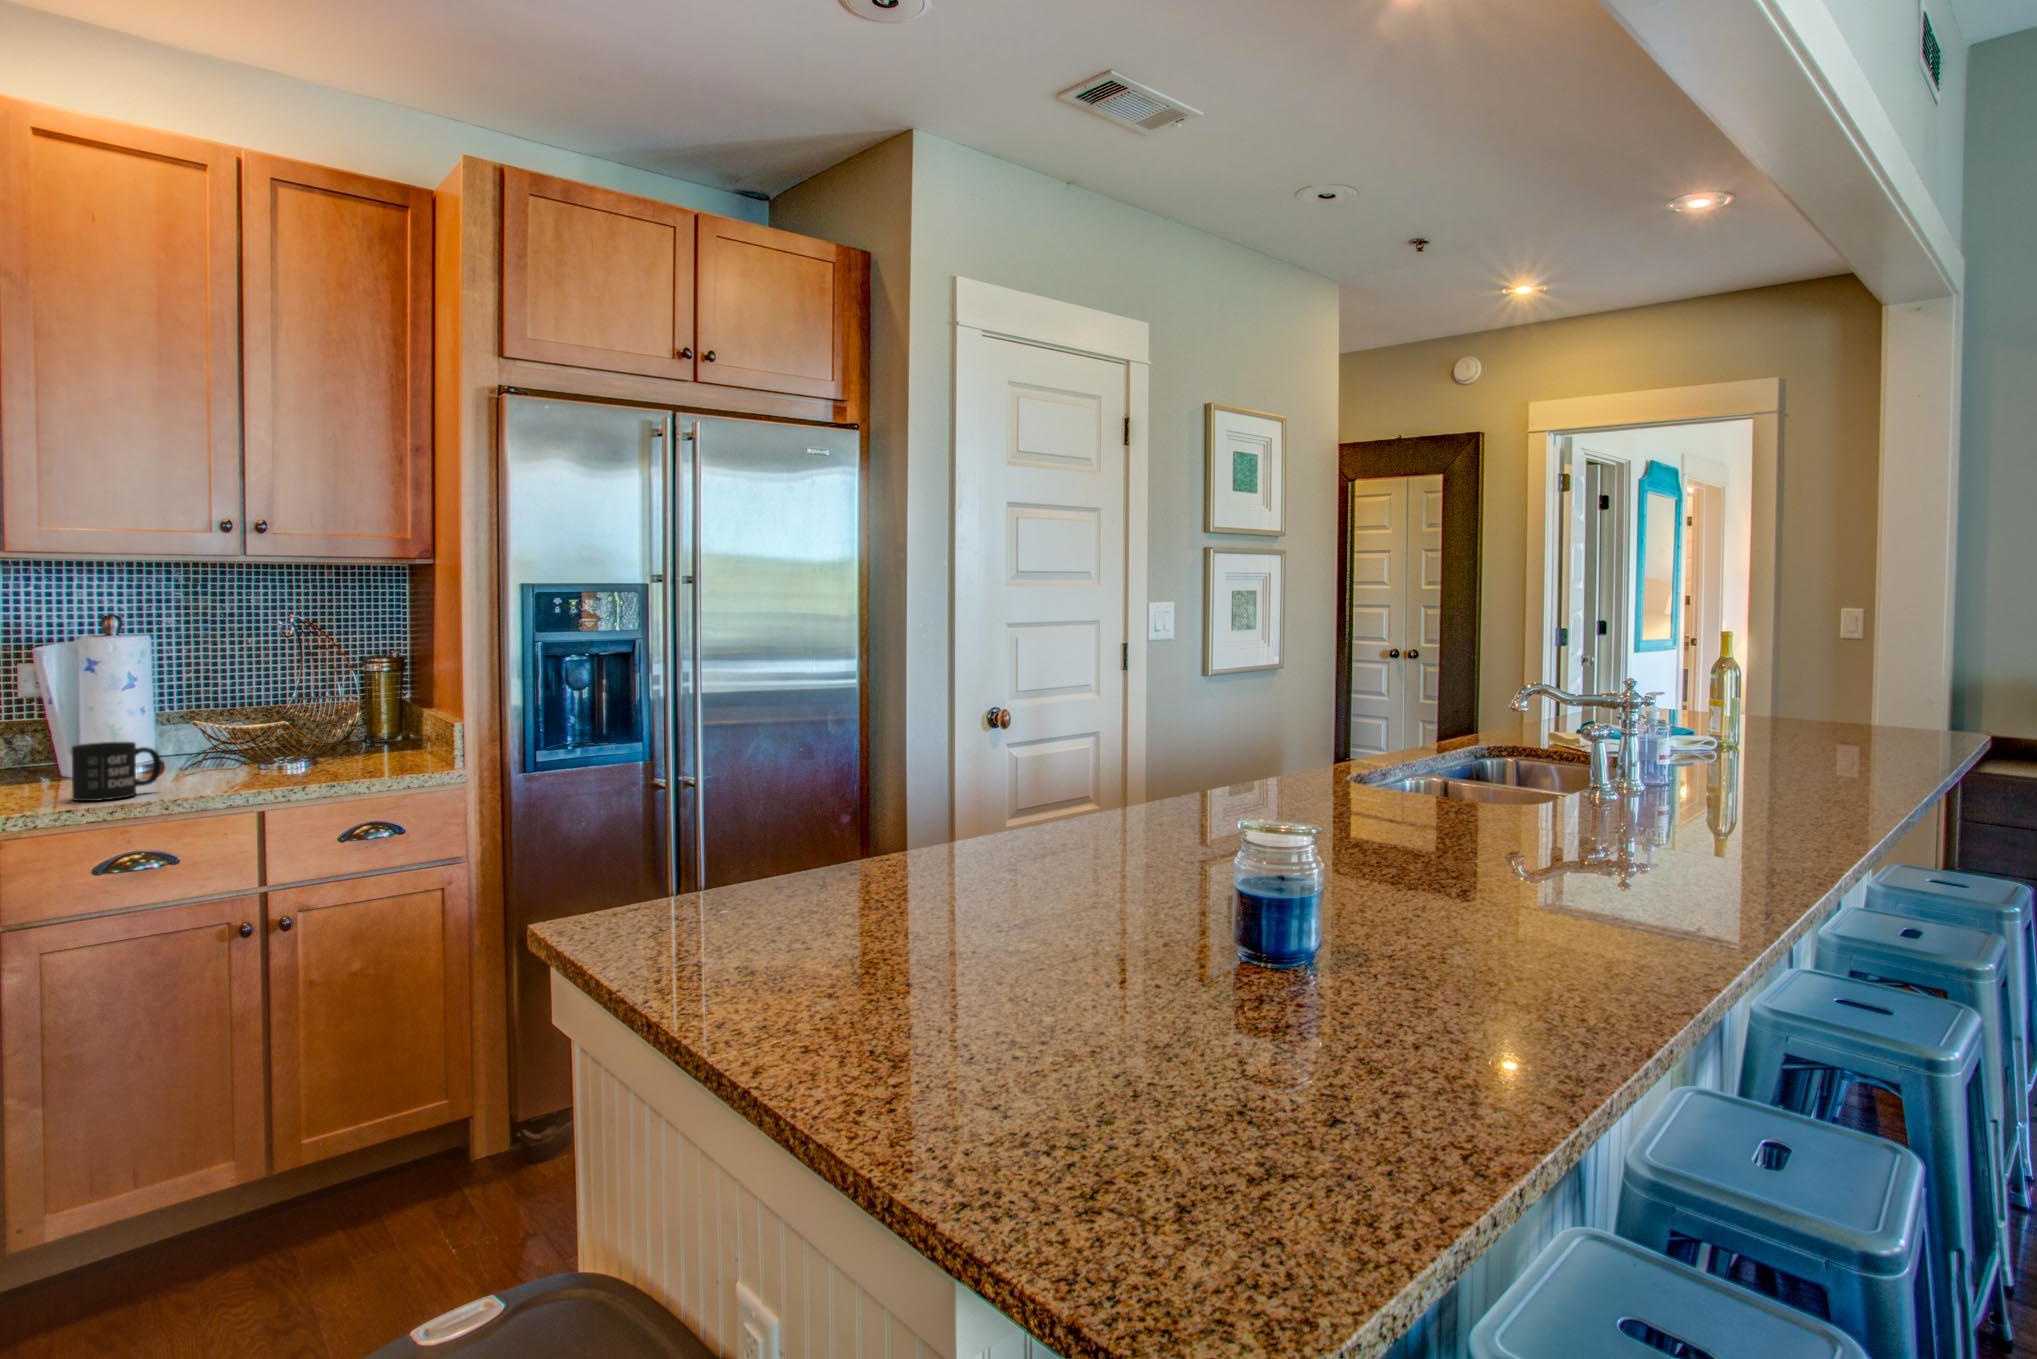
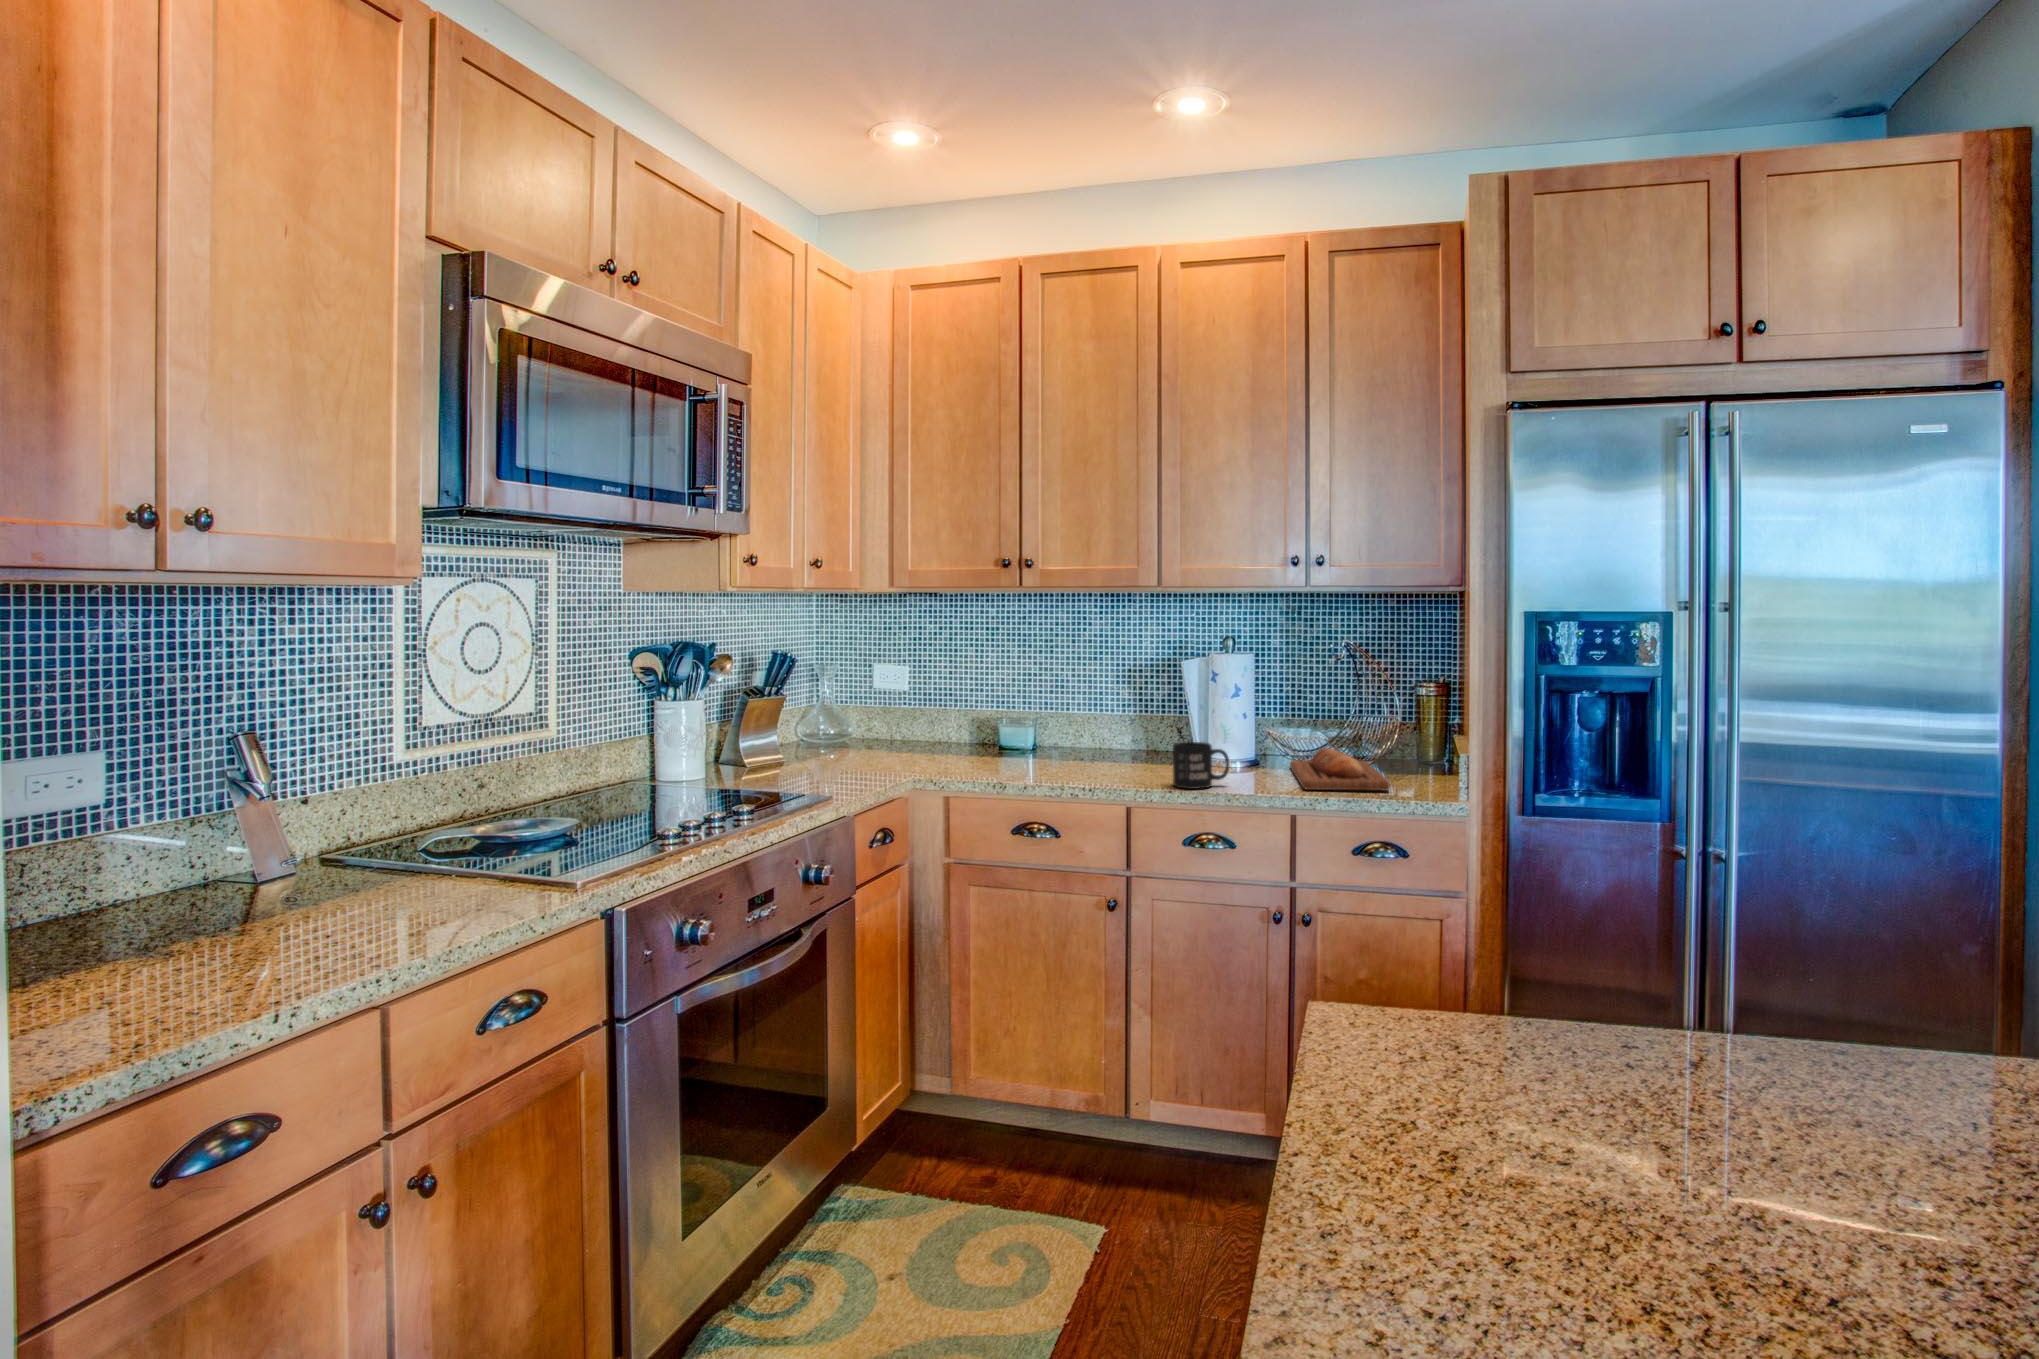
bread loaf: none [210,739,376,782] -> present [1290,748,1390,791]

